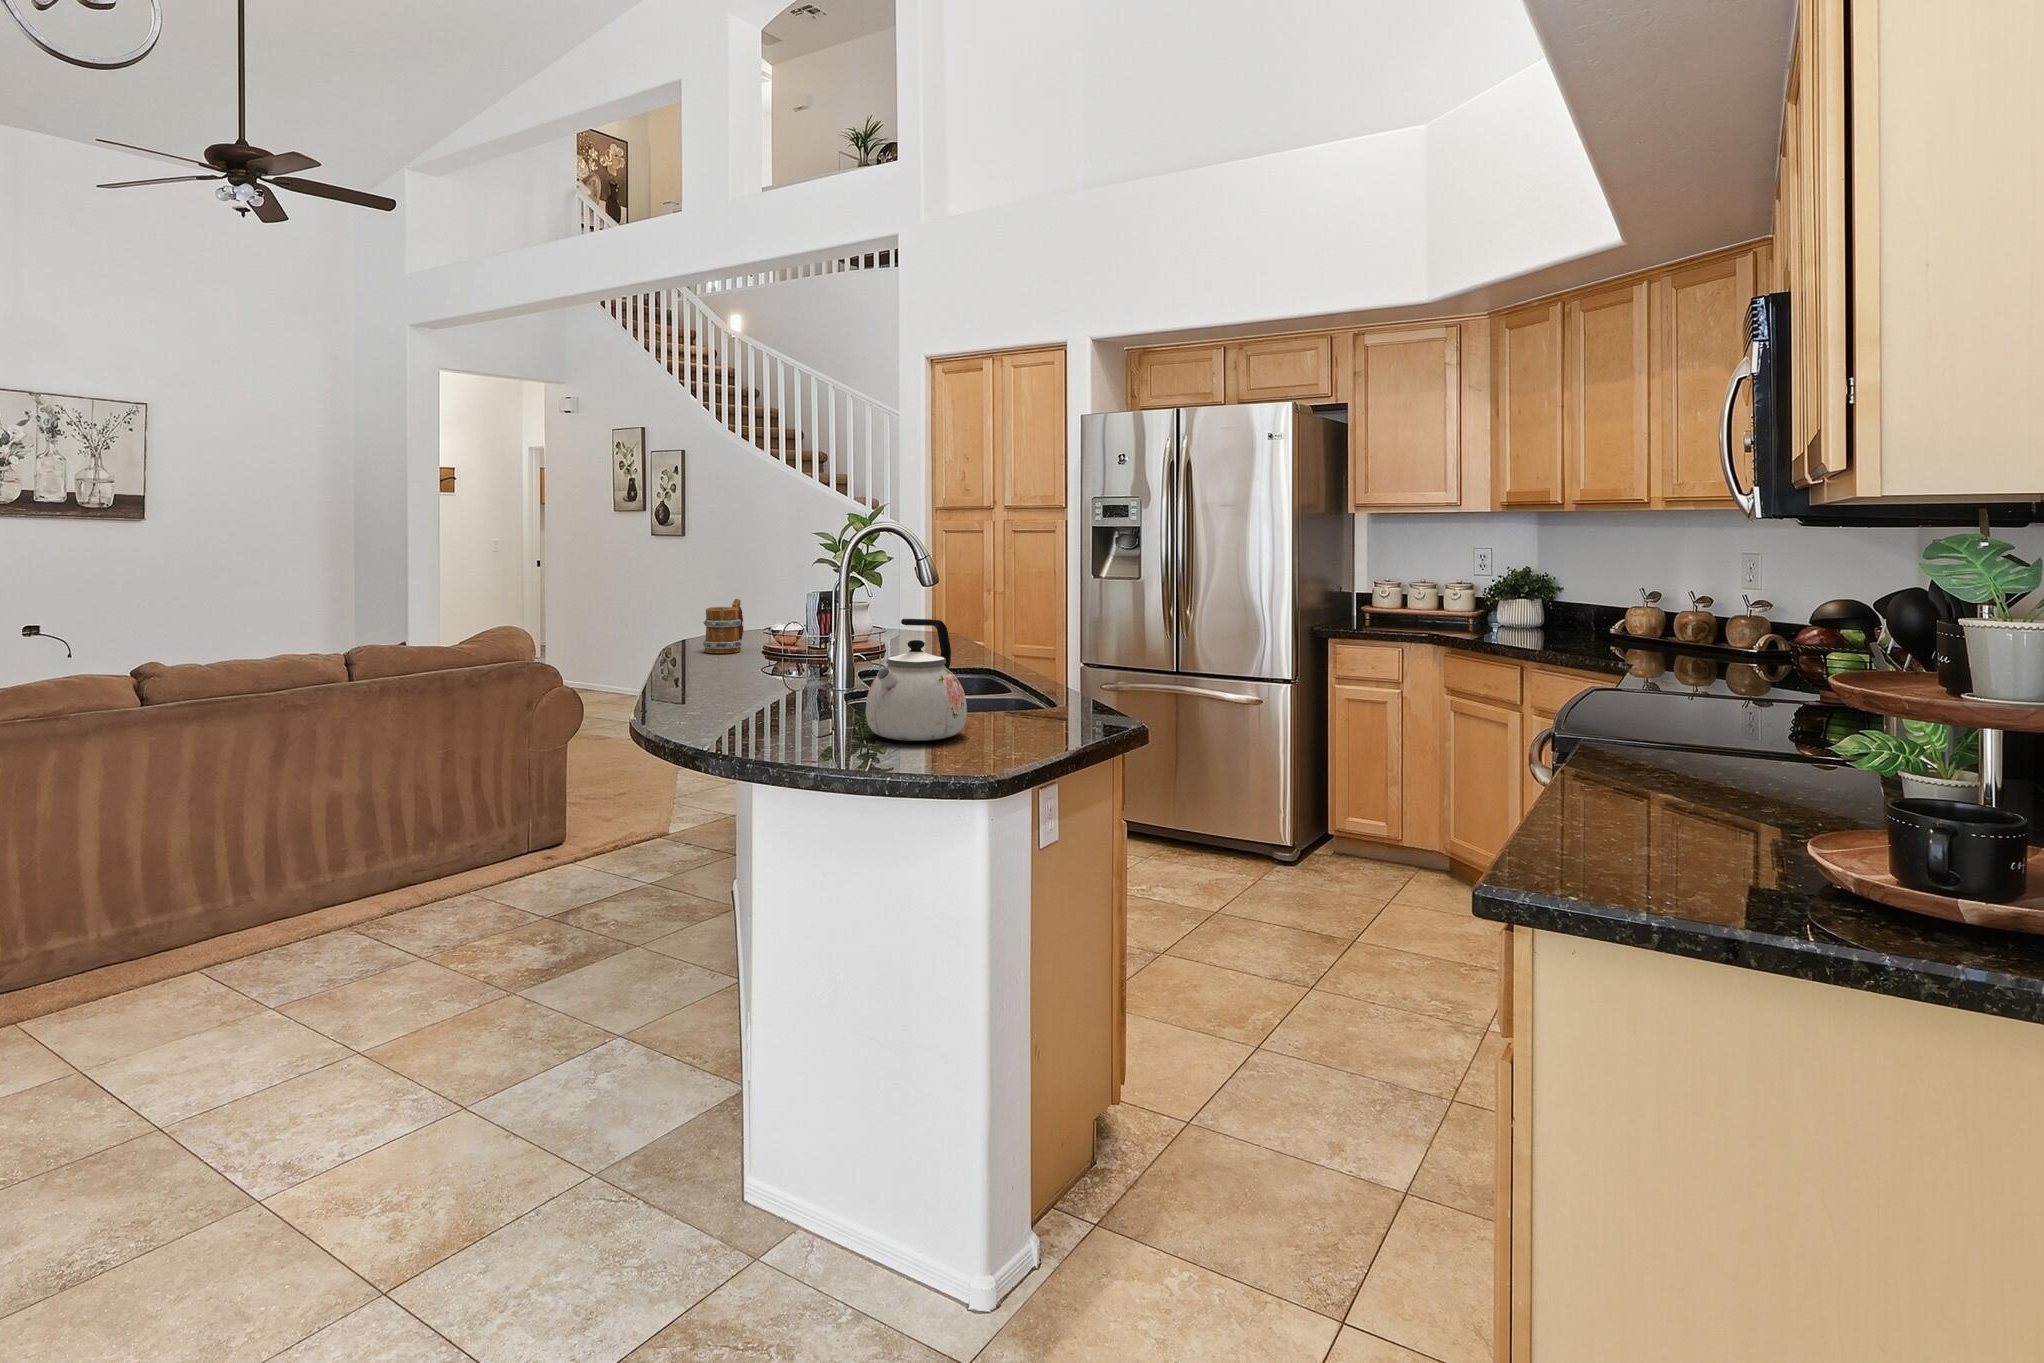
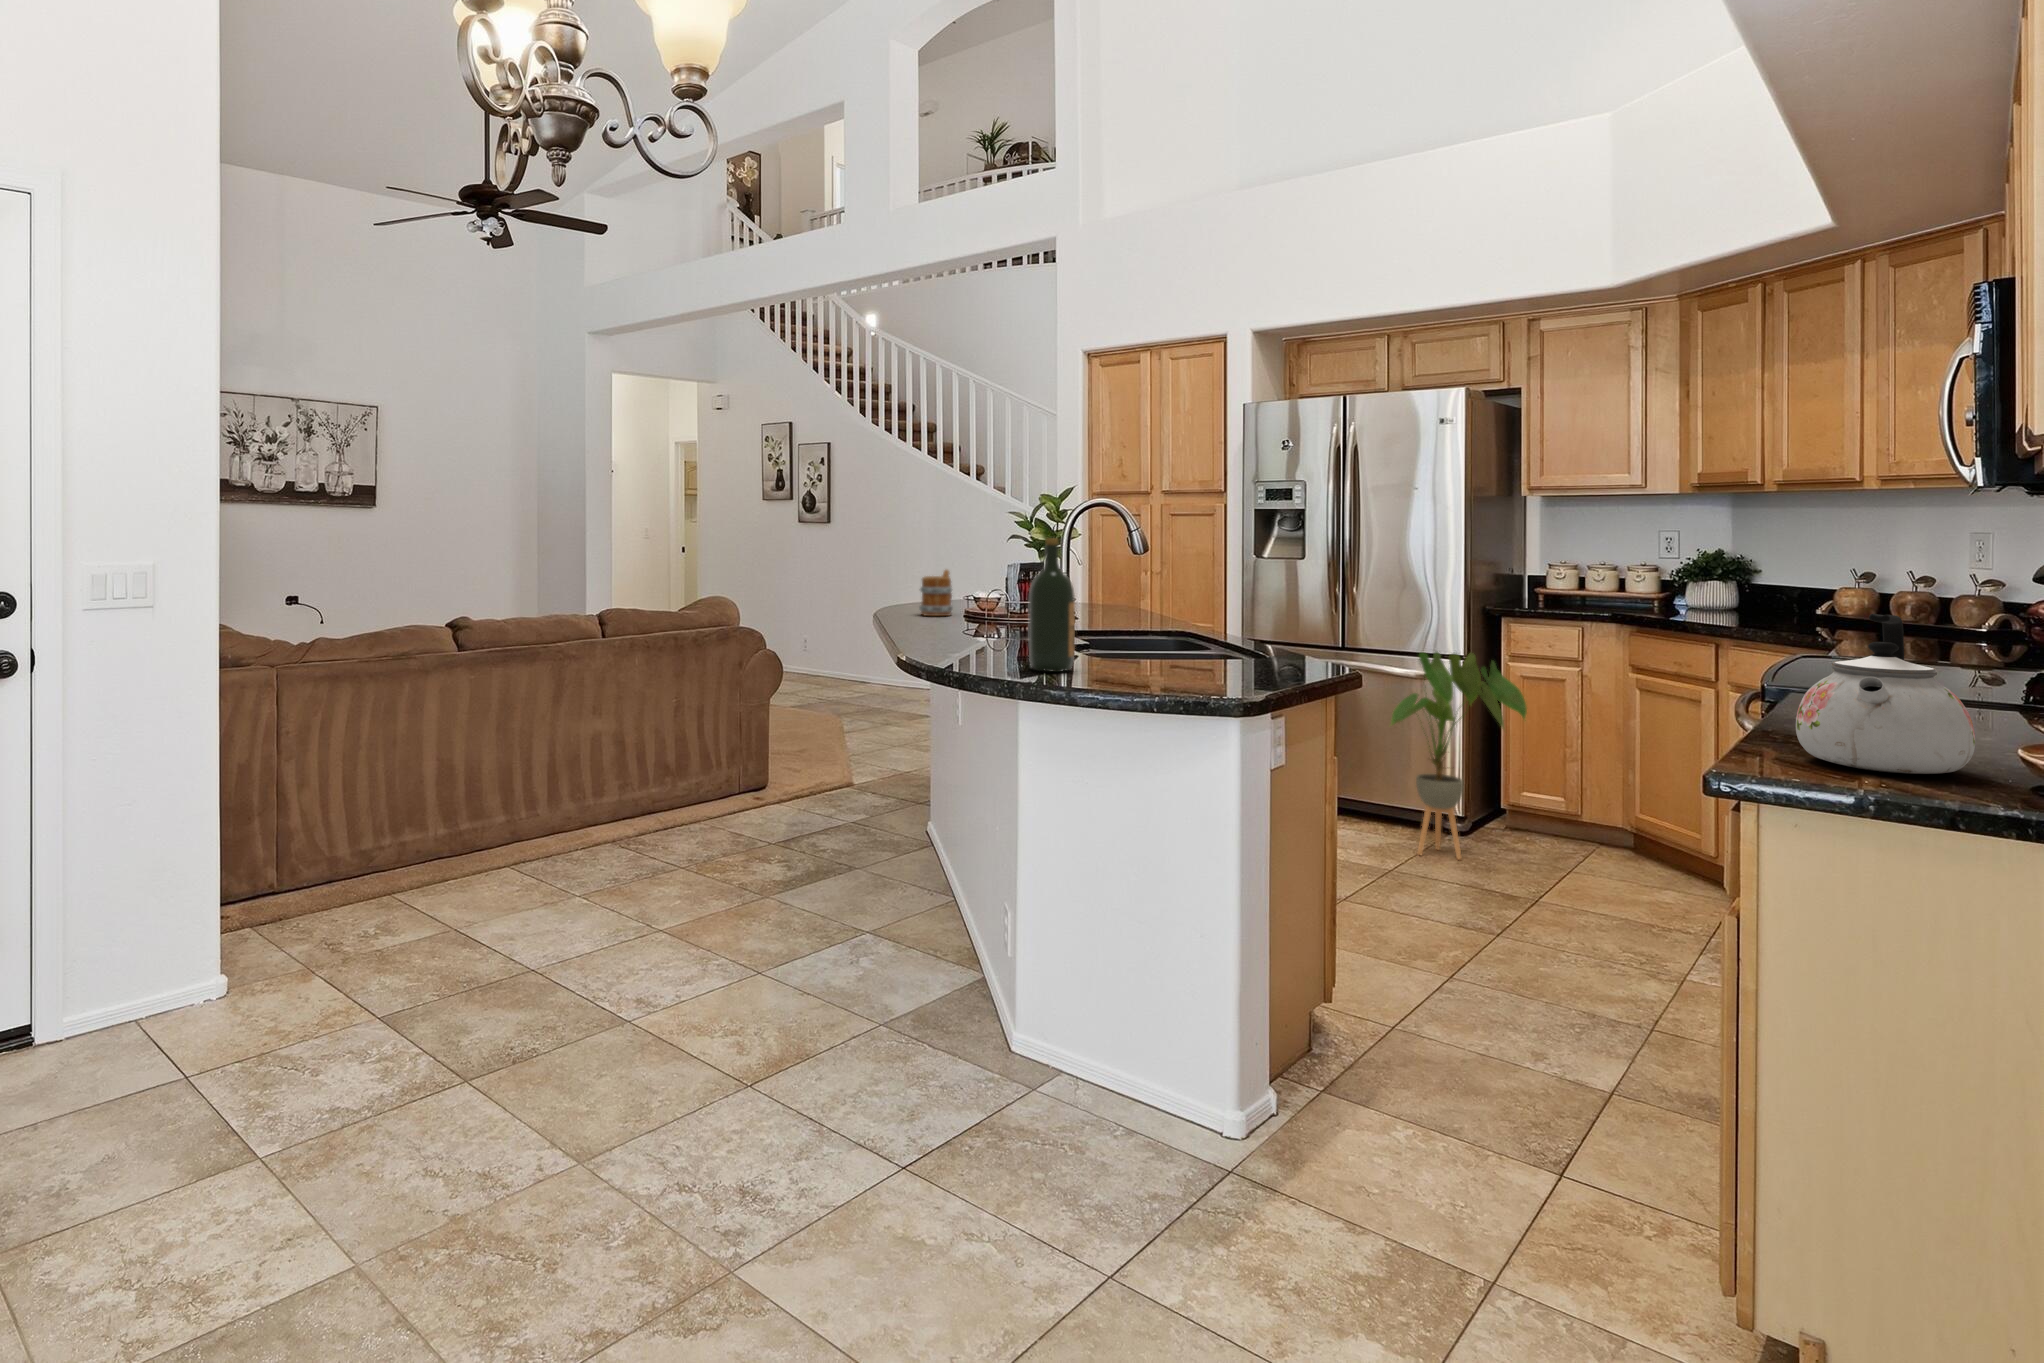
wine bottle: none [761,575,816,739] -> present [1029,538,1075,672]
kettle: present [866,619,967,741] -> present [1796,614,1975,774]
house plant: none [1214,676,1346,894] -> present [1391,652,1527,860]

